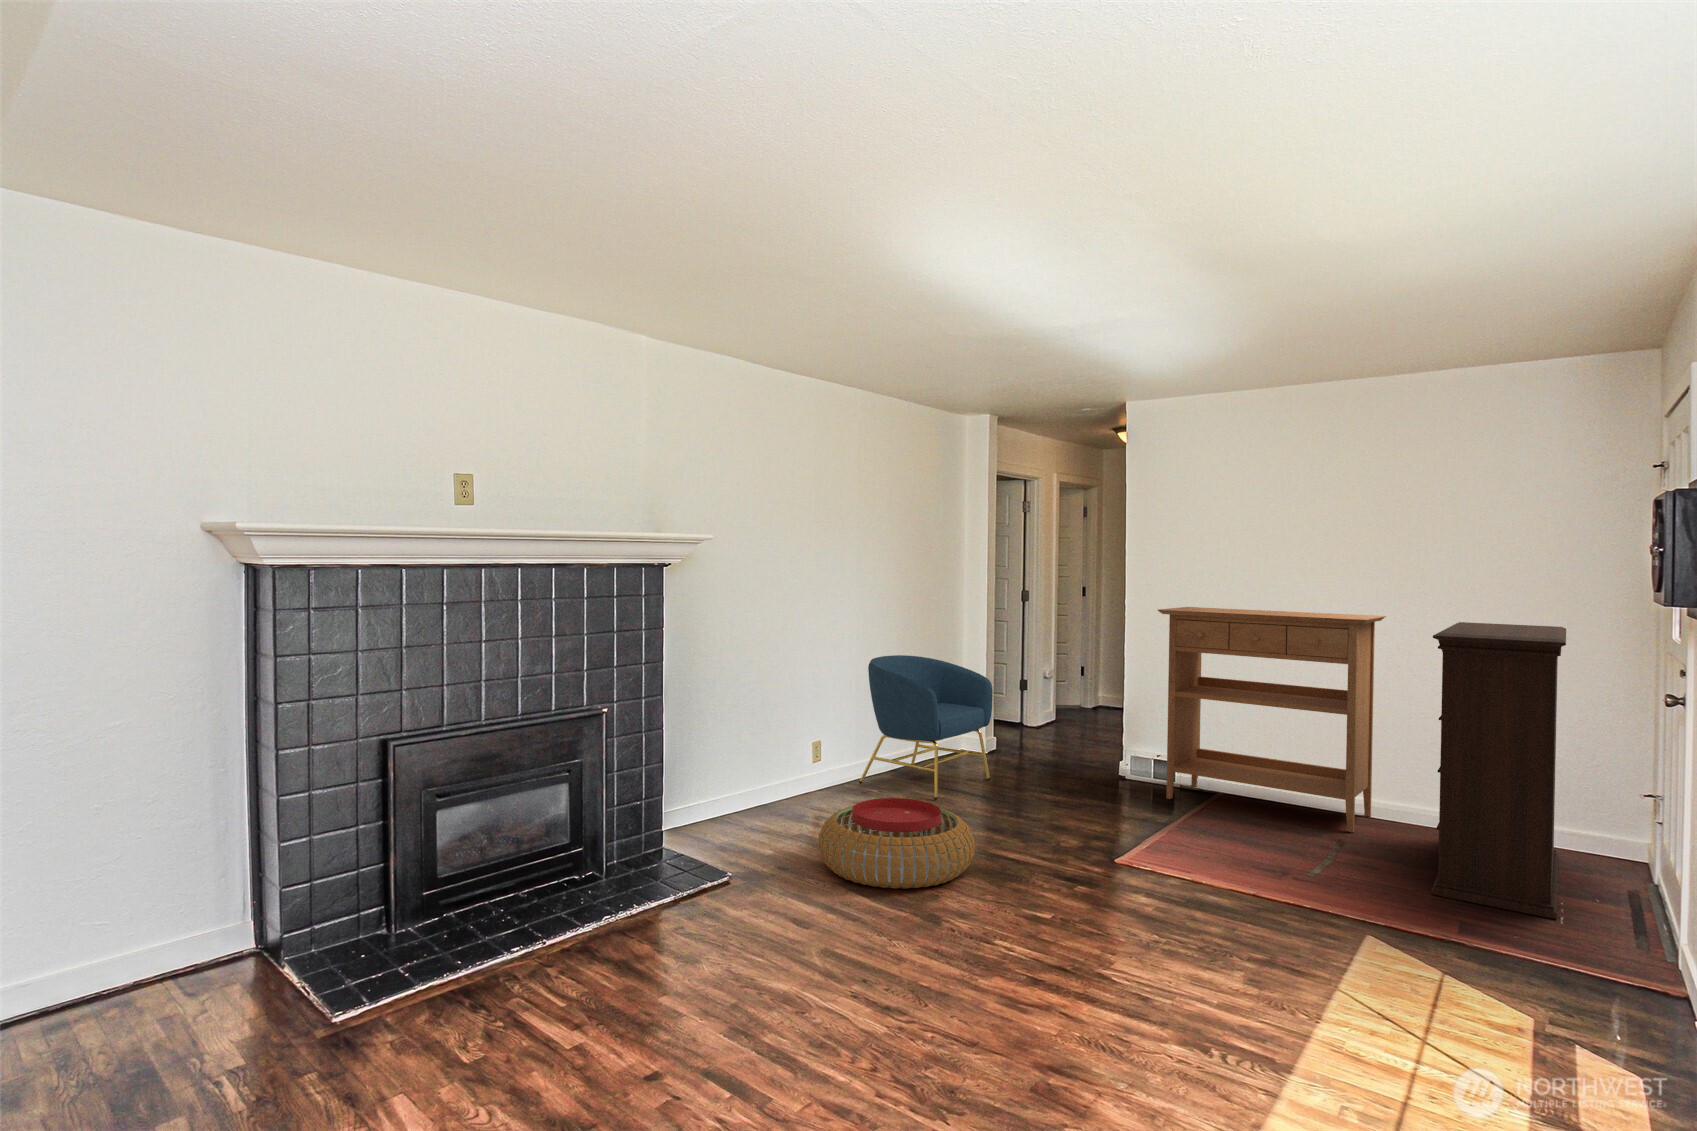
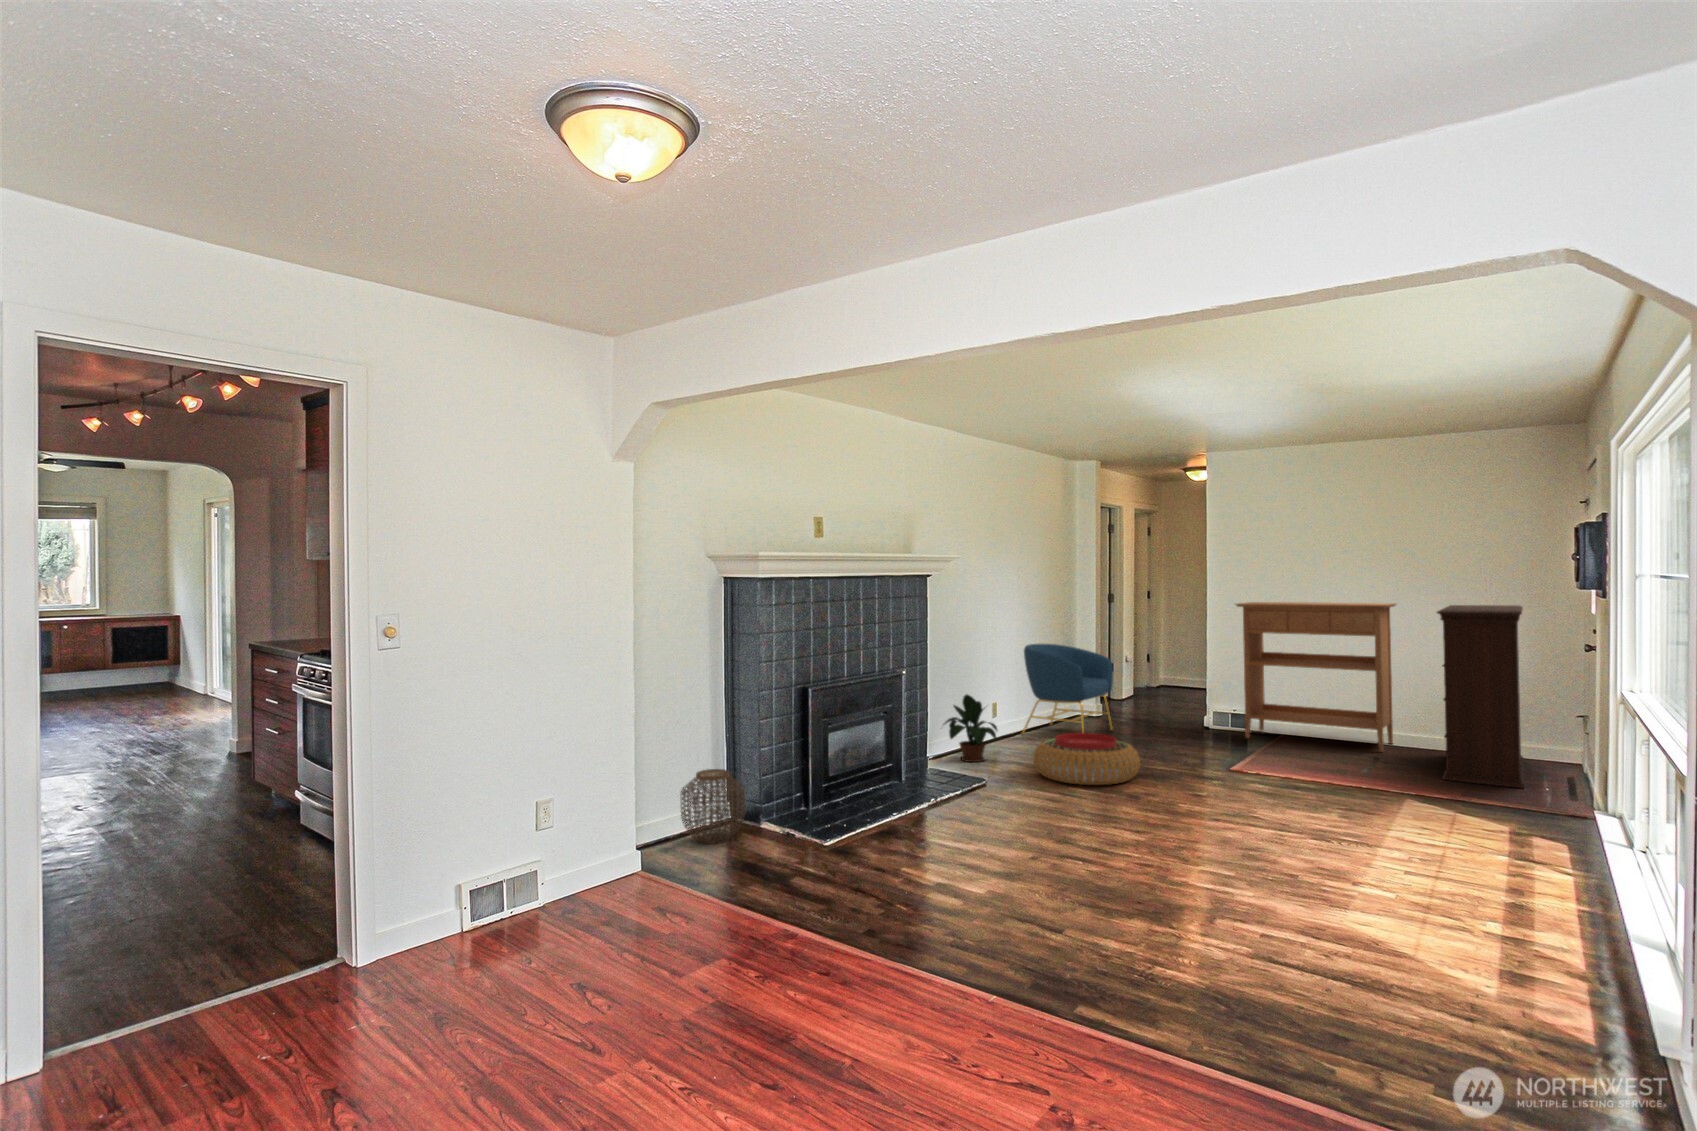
potted plant: none [707,734,798,833] -> present [944,695,997,762]
woven basket: none [89,878,226,1015] -> present [681,769,745,844]

